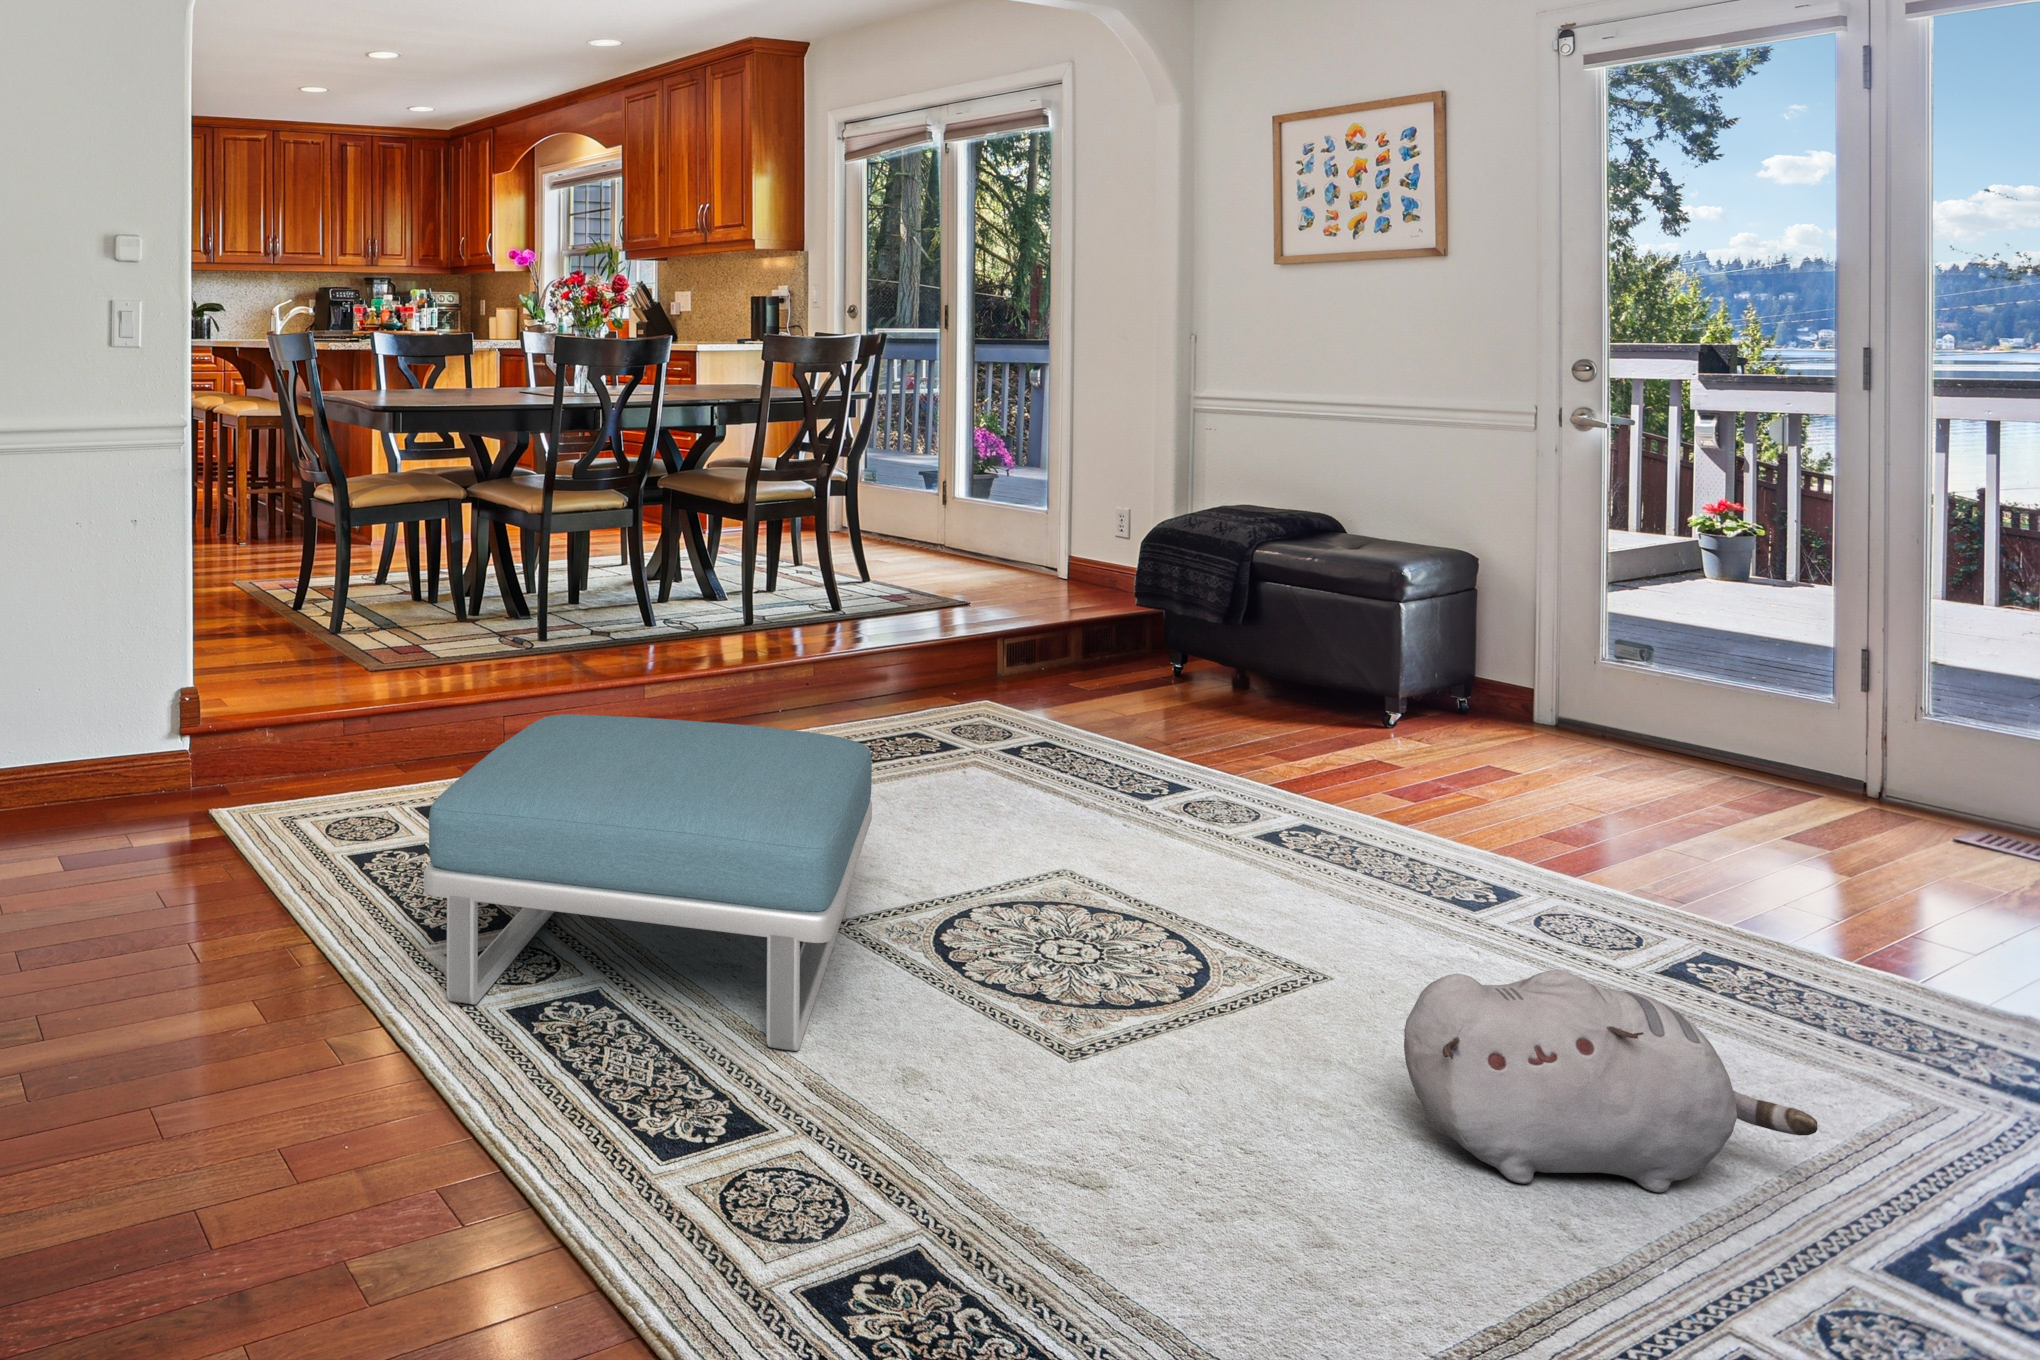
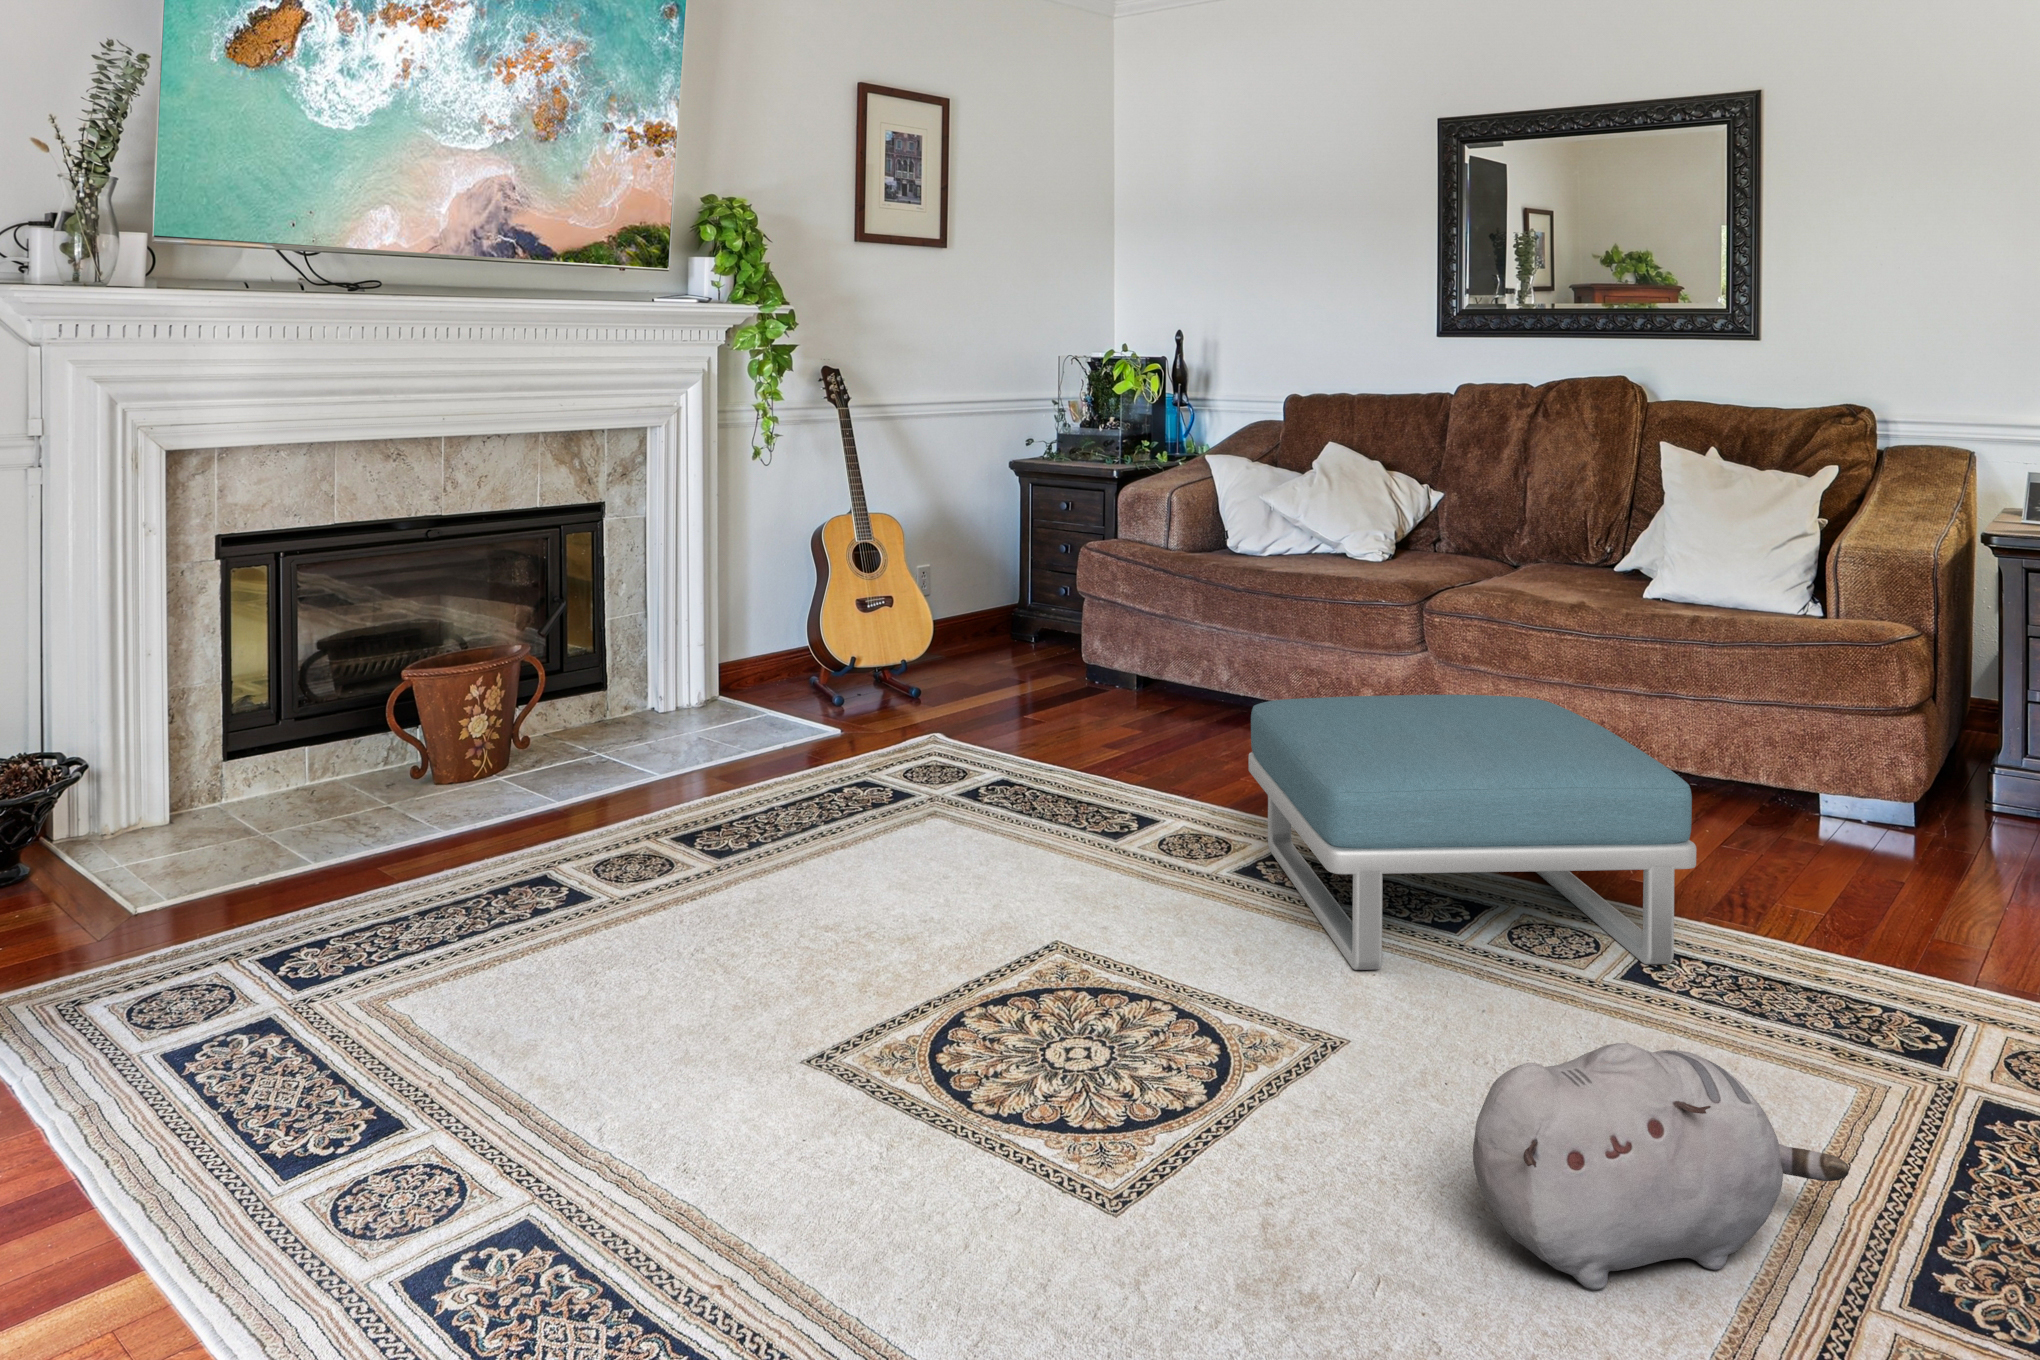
footstool: present [424,714,872,1051] -> present [1249,695,1696,970]

